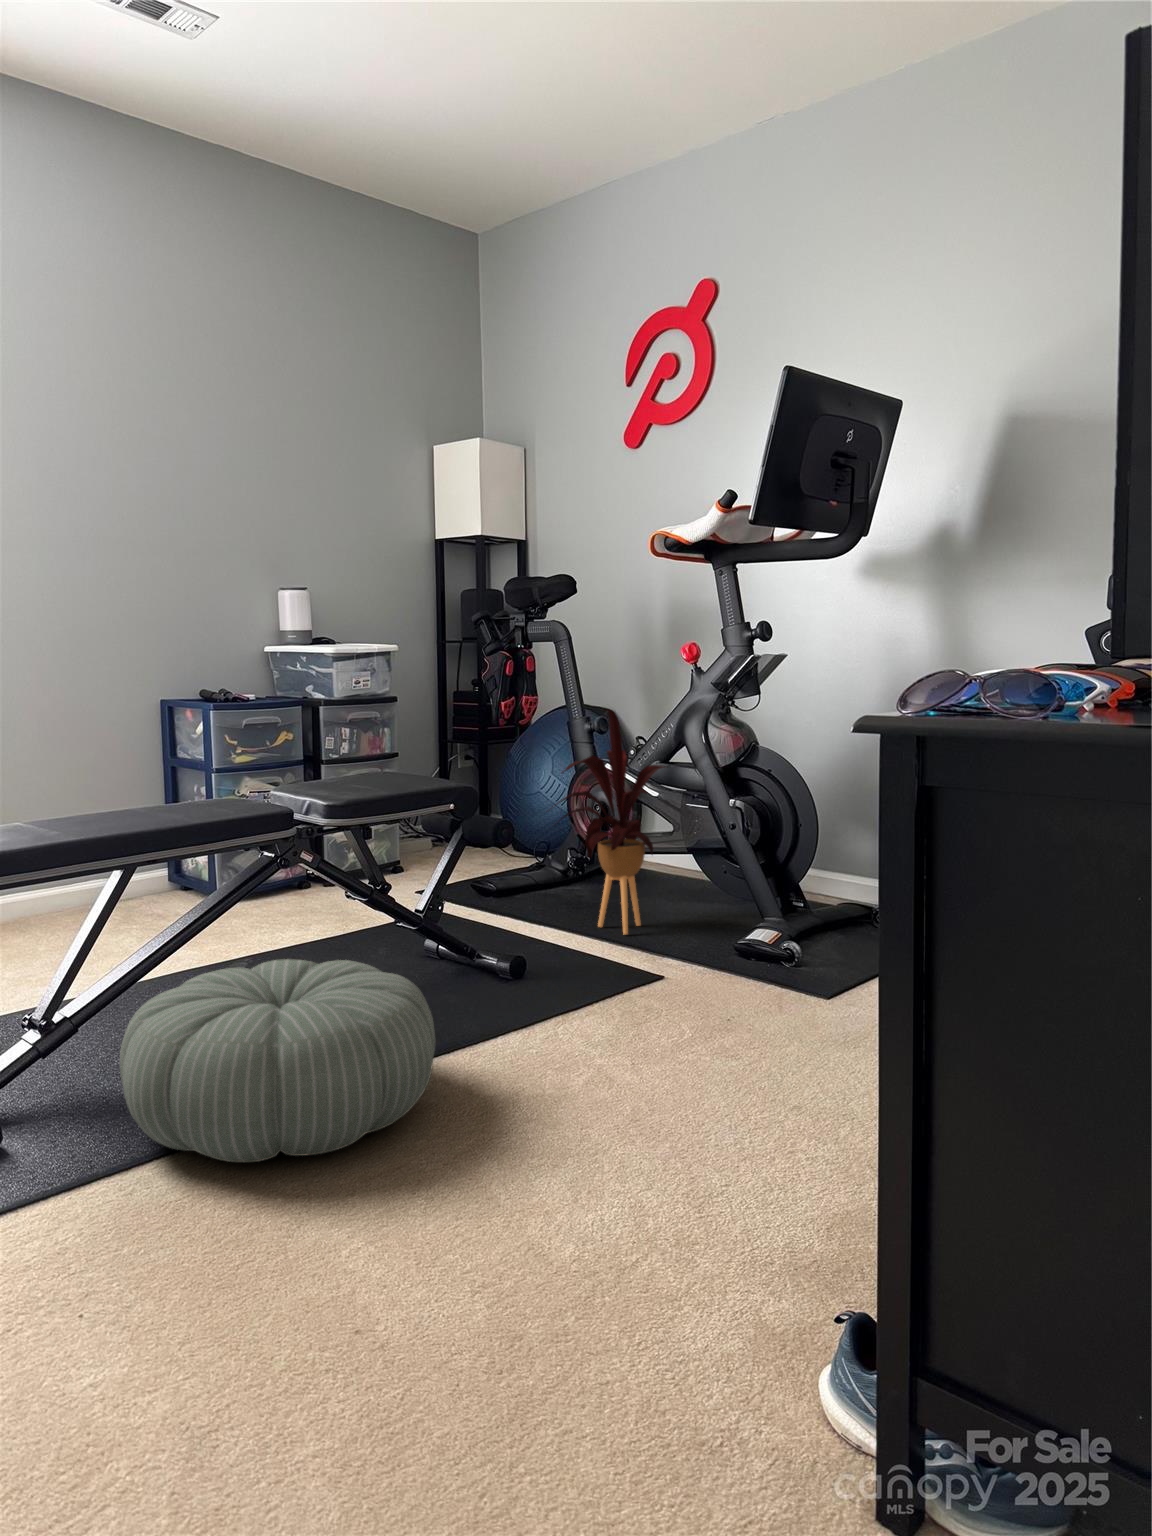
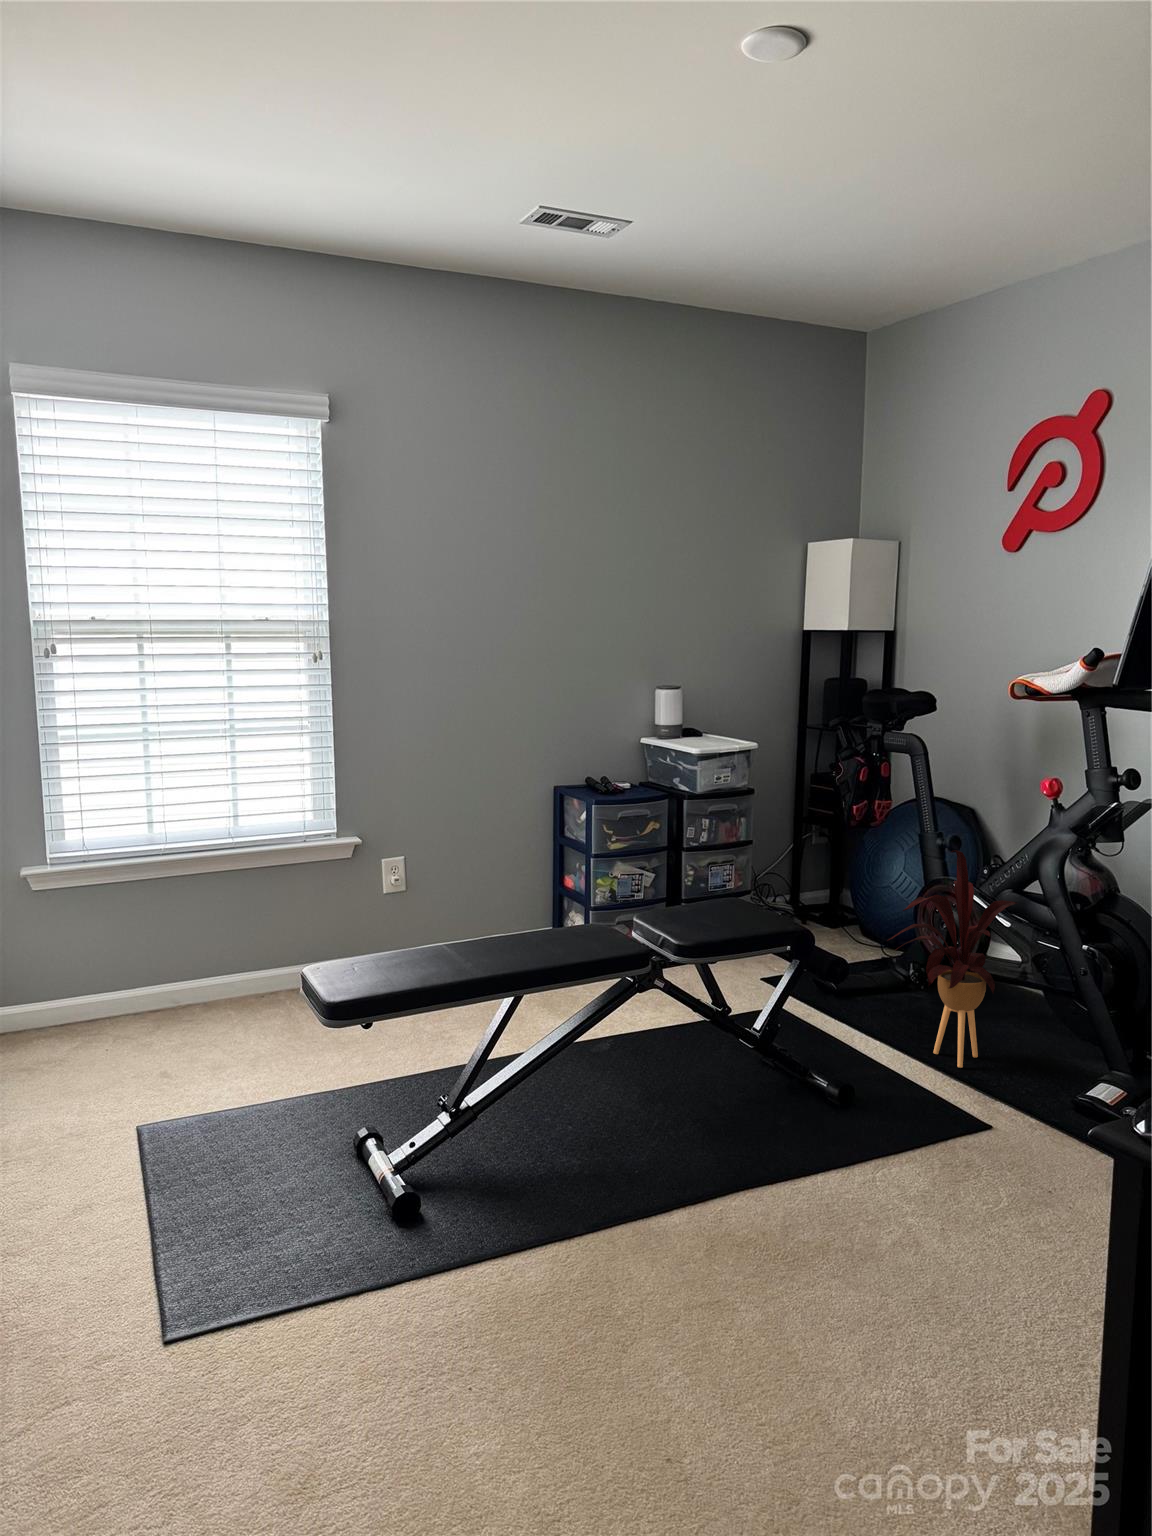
pouf: present [120,959,435,1162] -> none [502,1087,757,1278]

